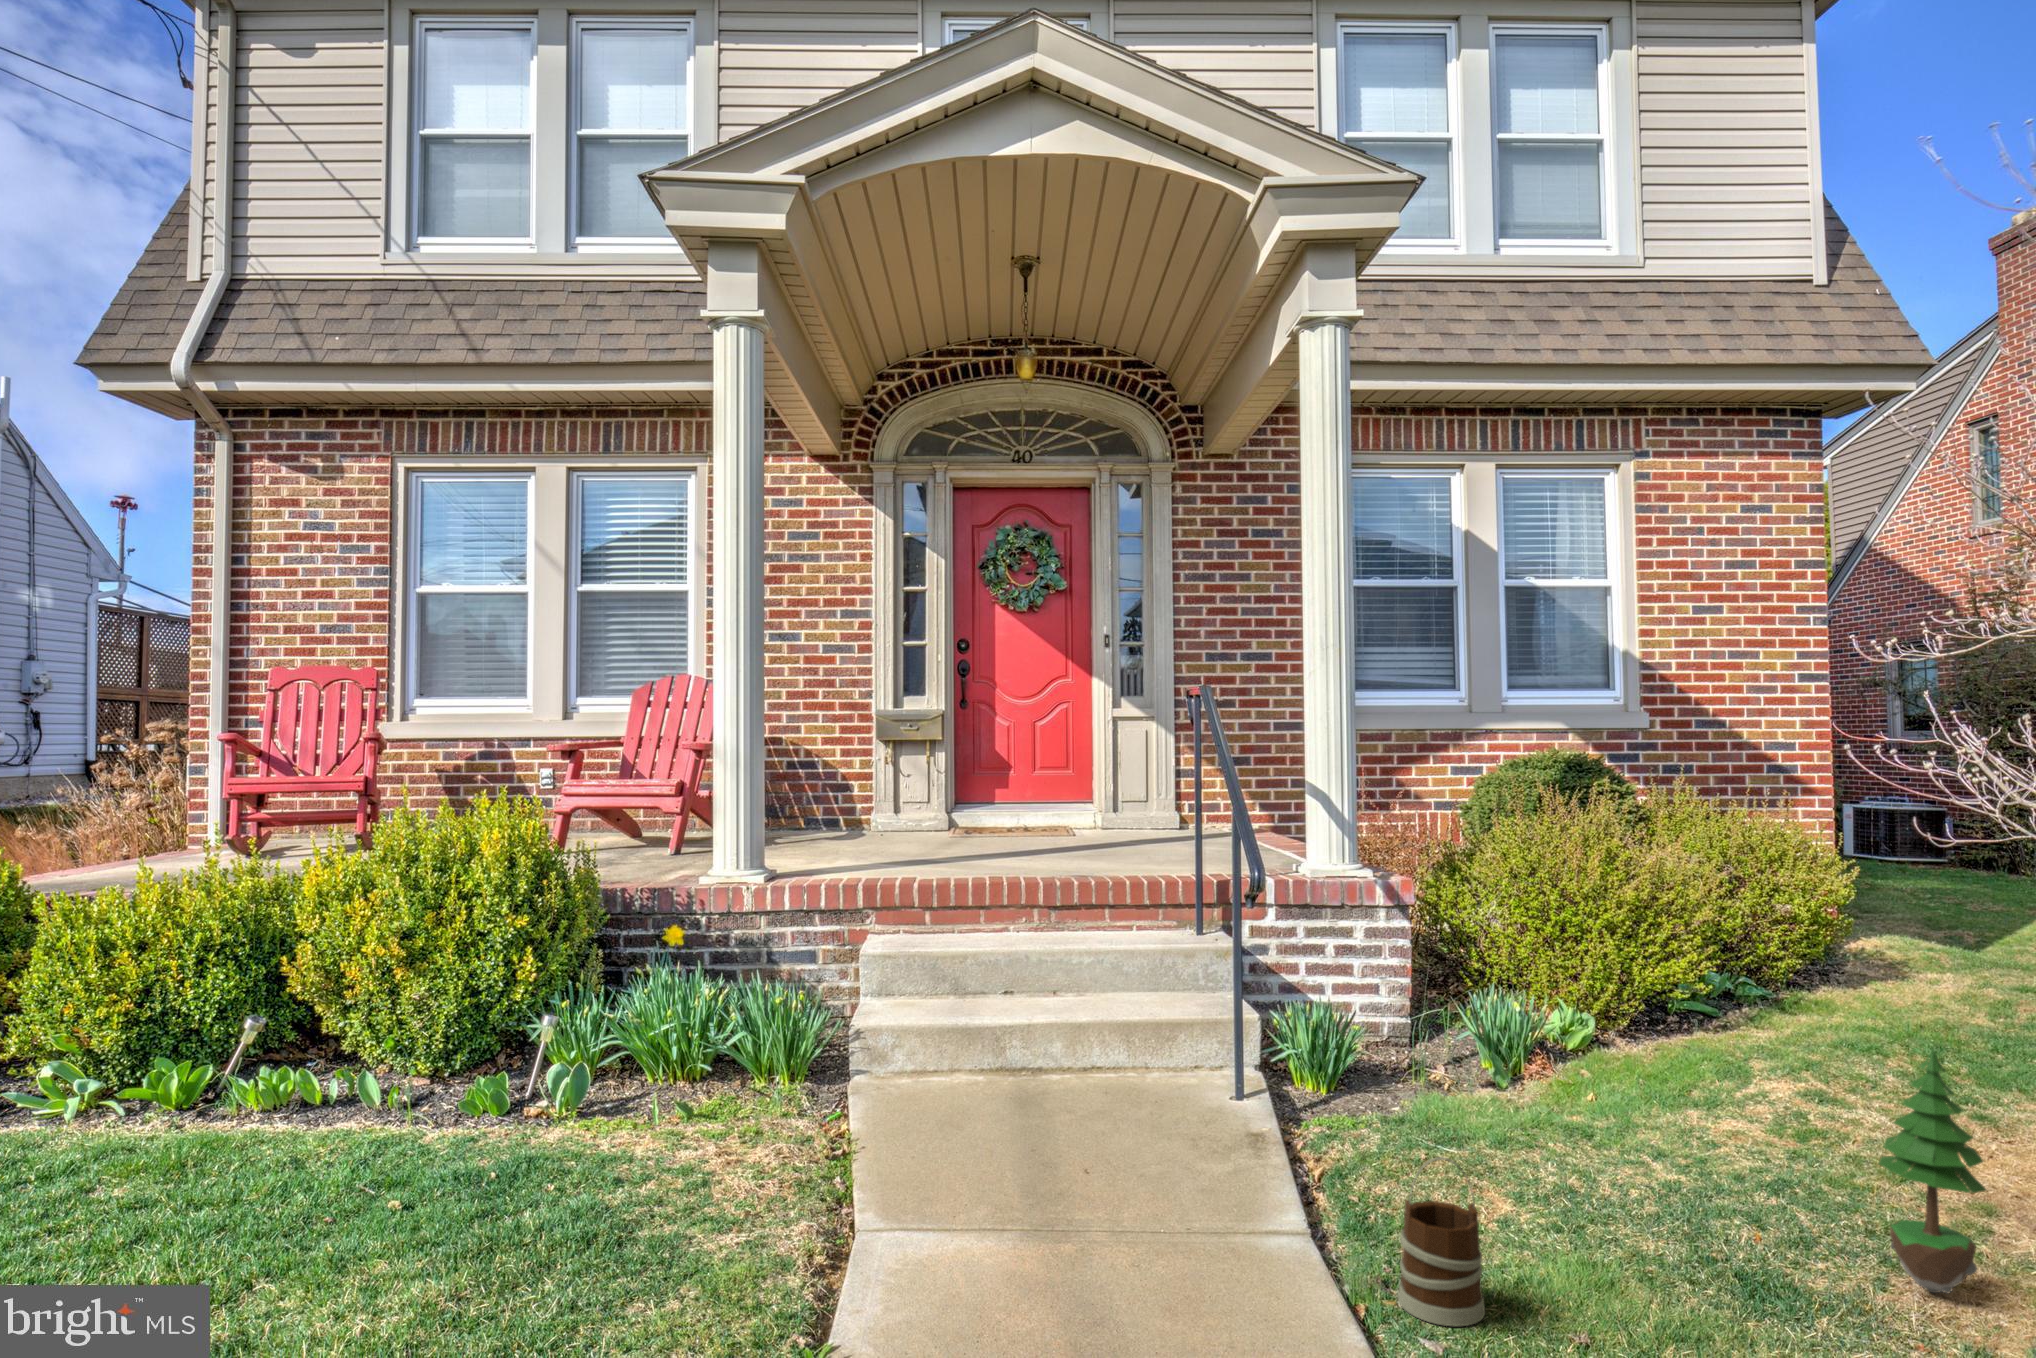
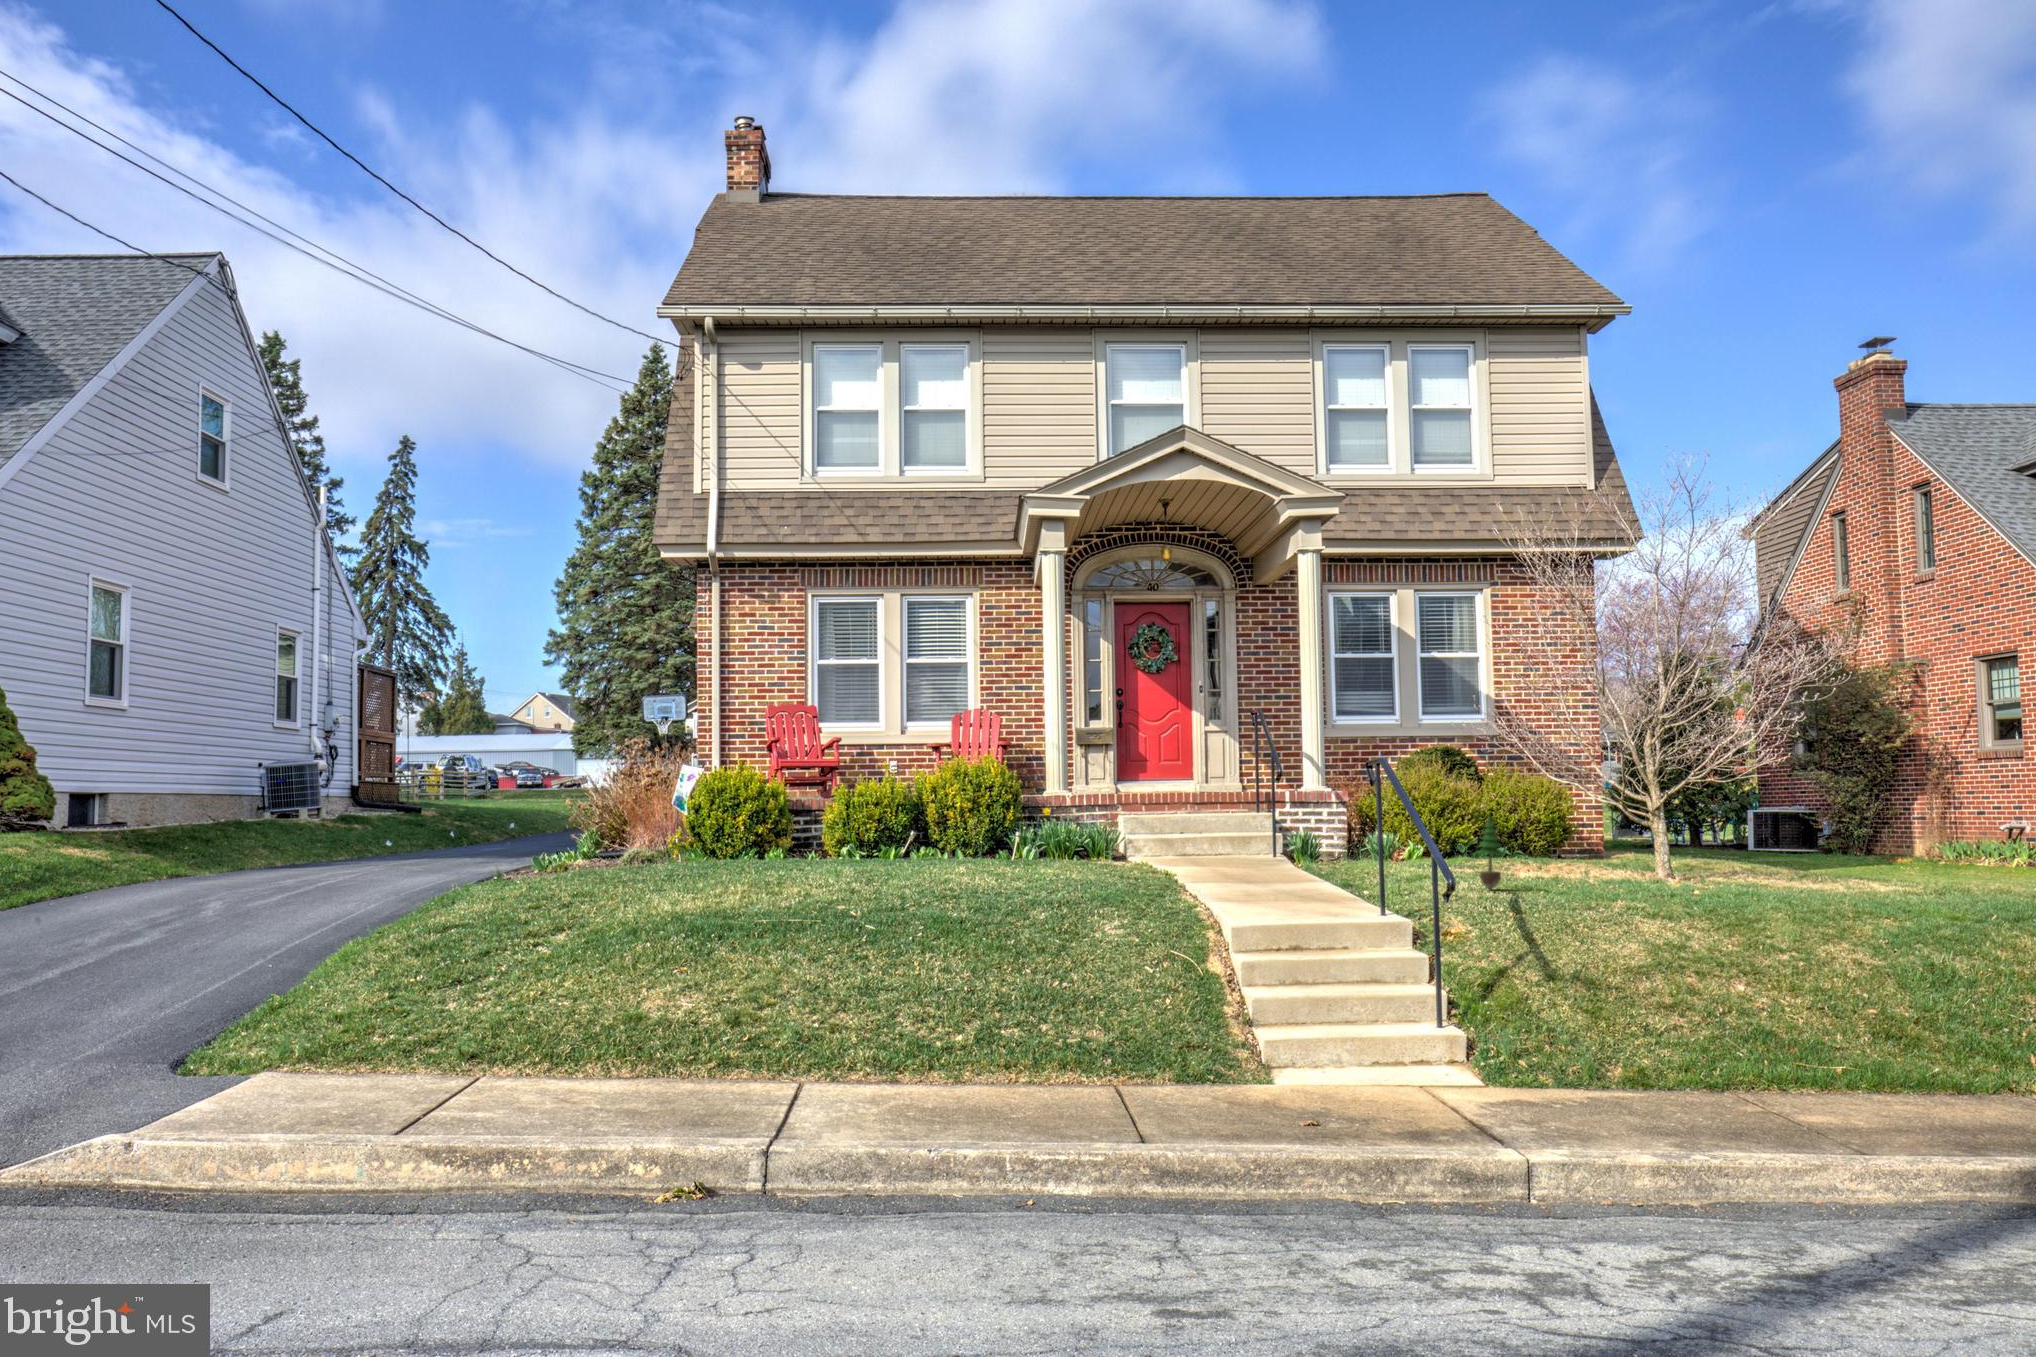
wooden bucket: present [1398,1157,1485,1326] -> none [1325,845,1351,891]

